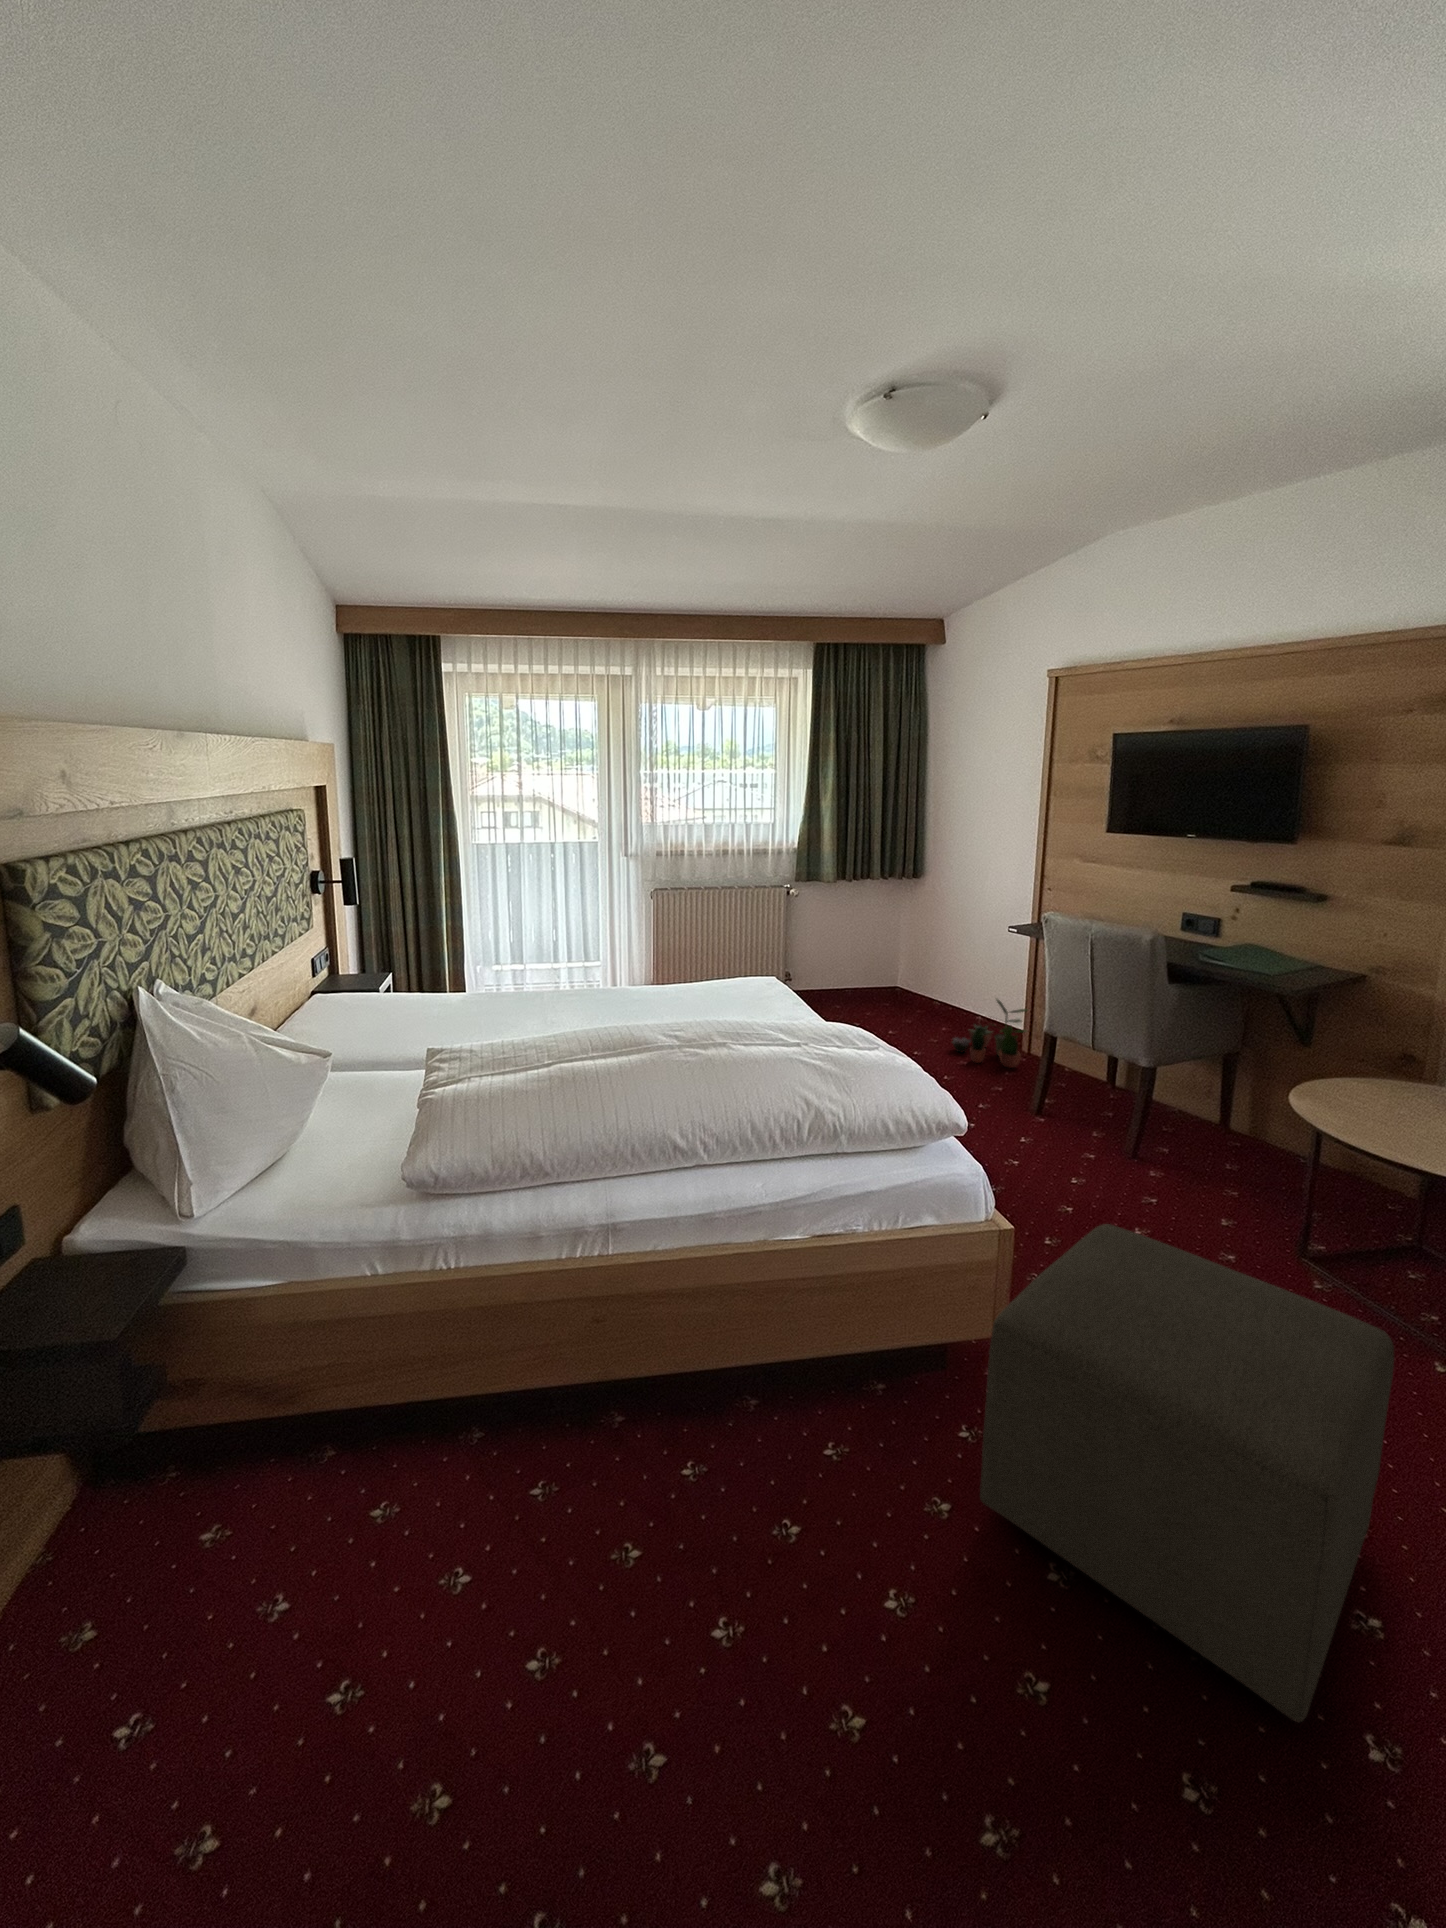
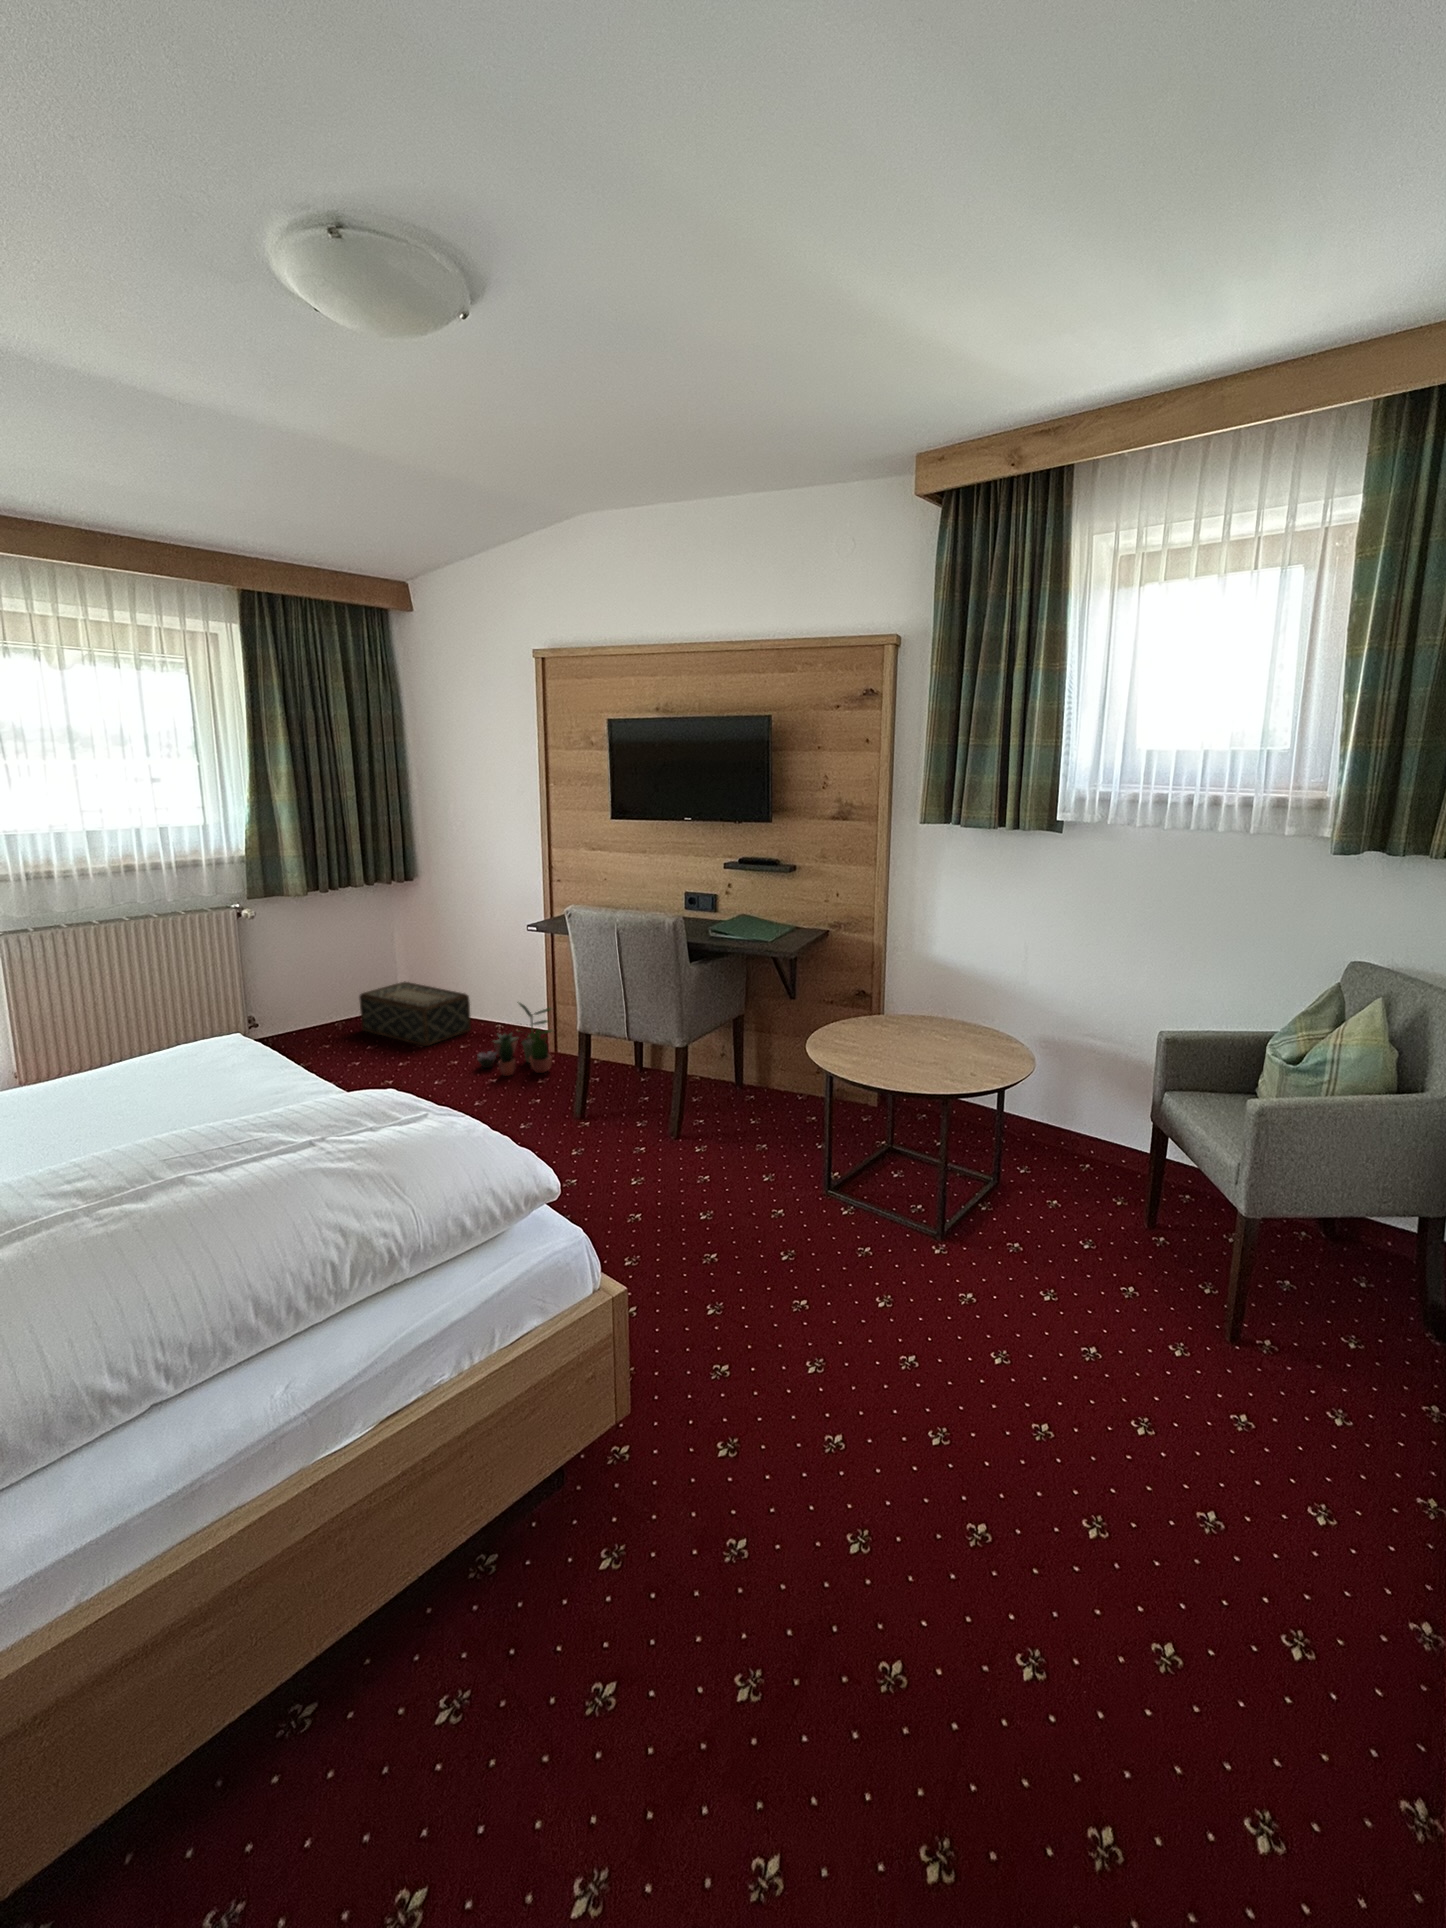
woven basket: none [865,966,955,1023] -> present [360,981,471,1046]
ottoman: present [980,1224,1394,1722] -> none [649,1243,1004,1702]

